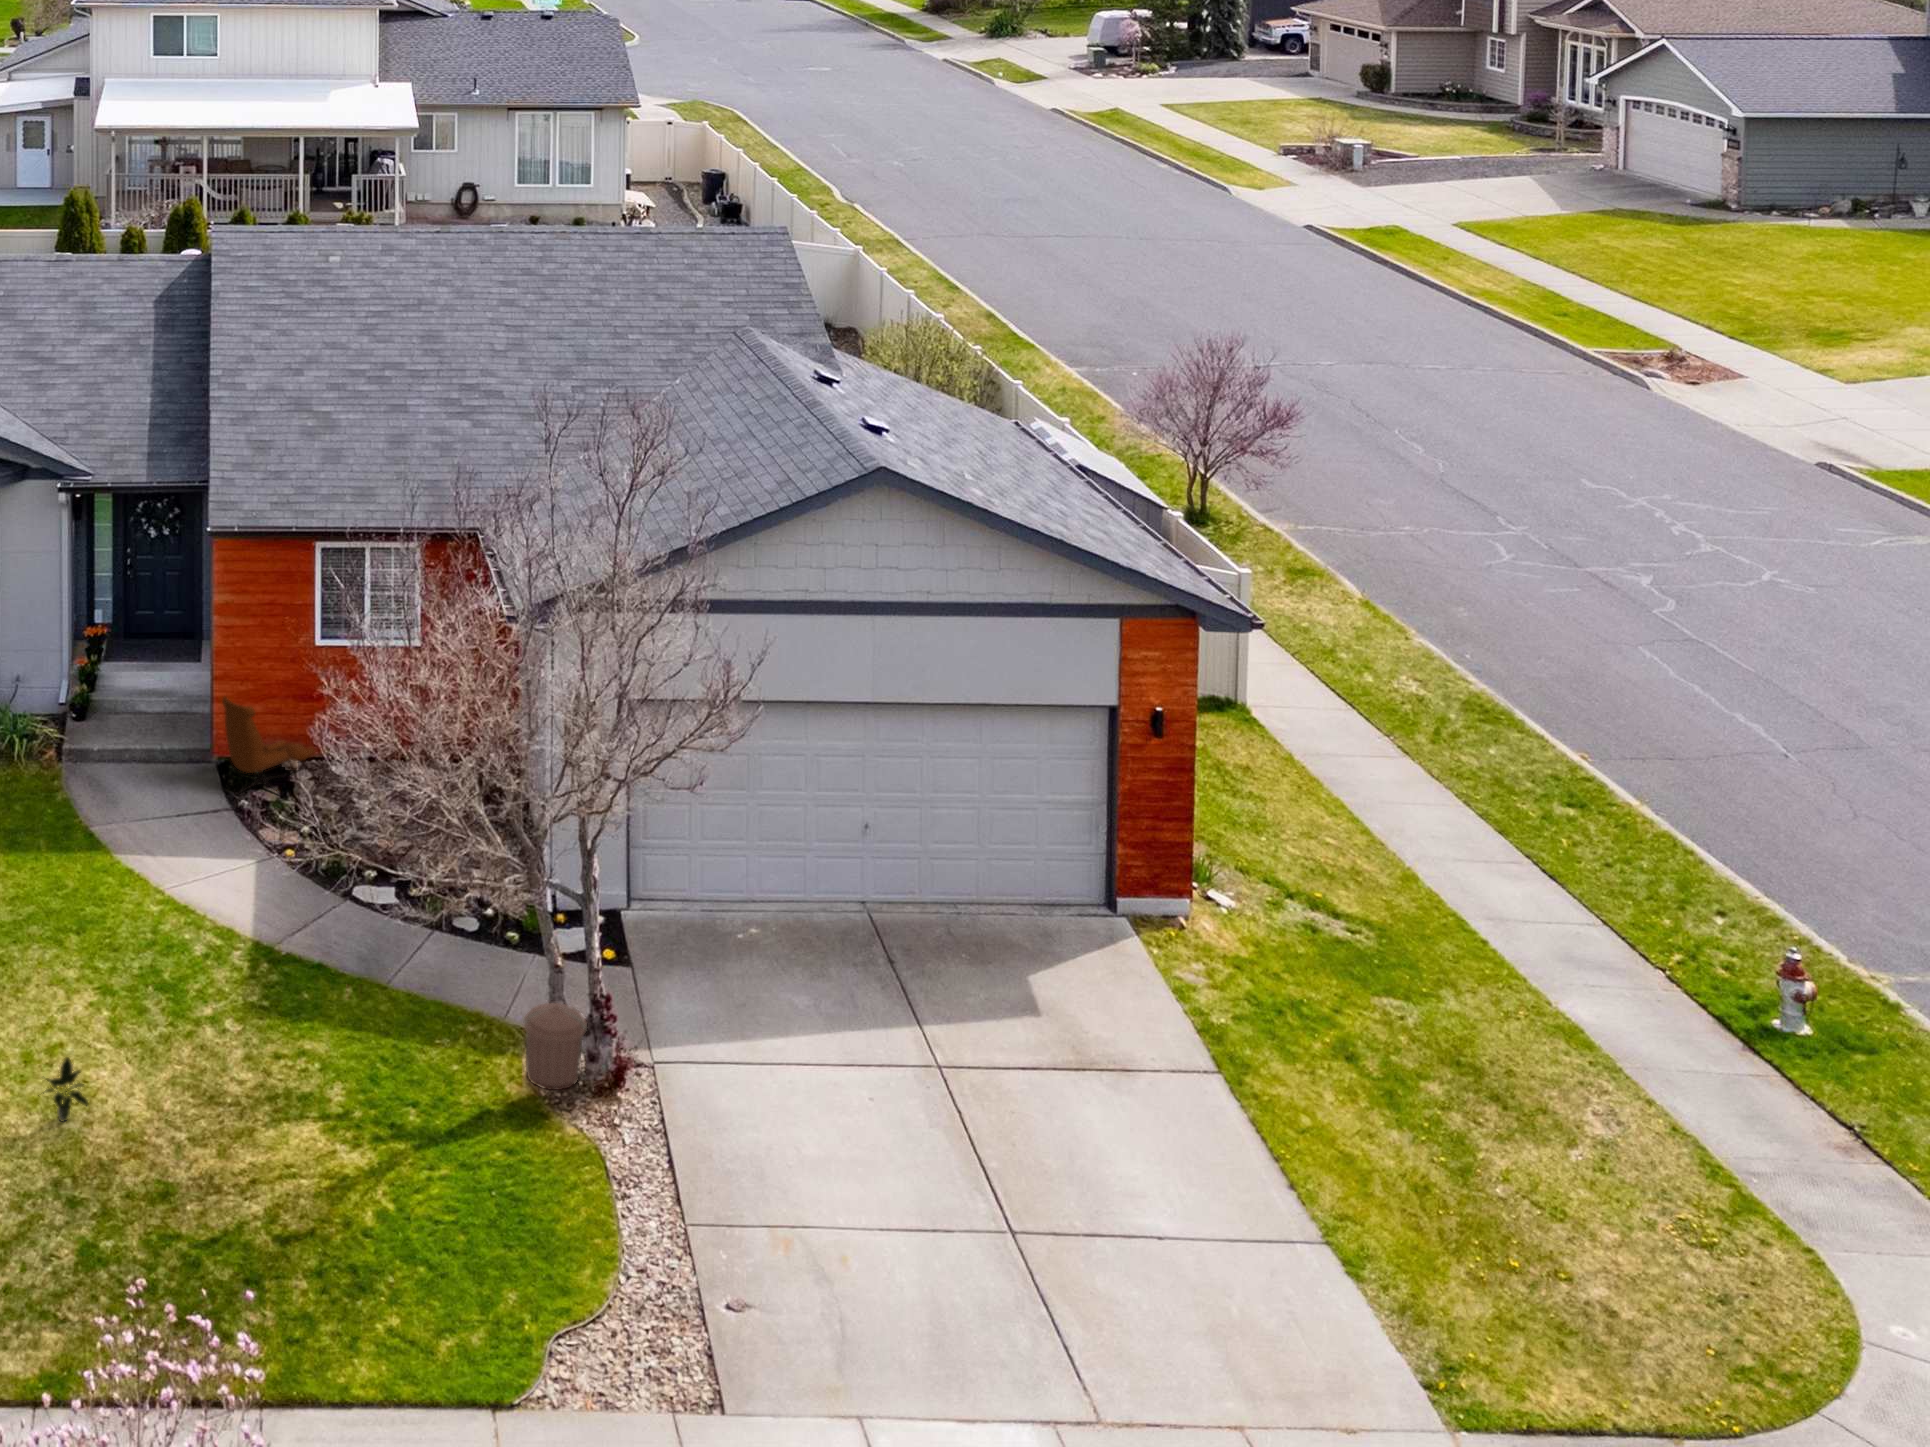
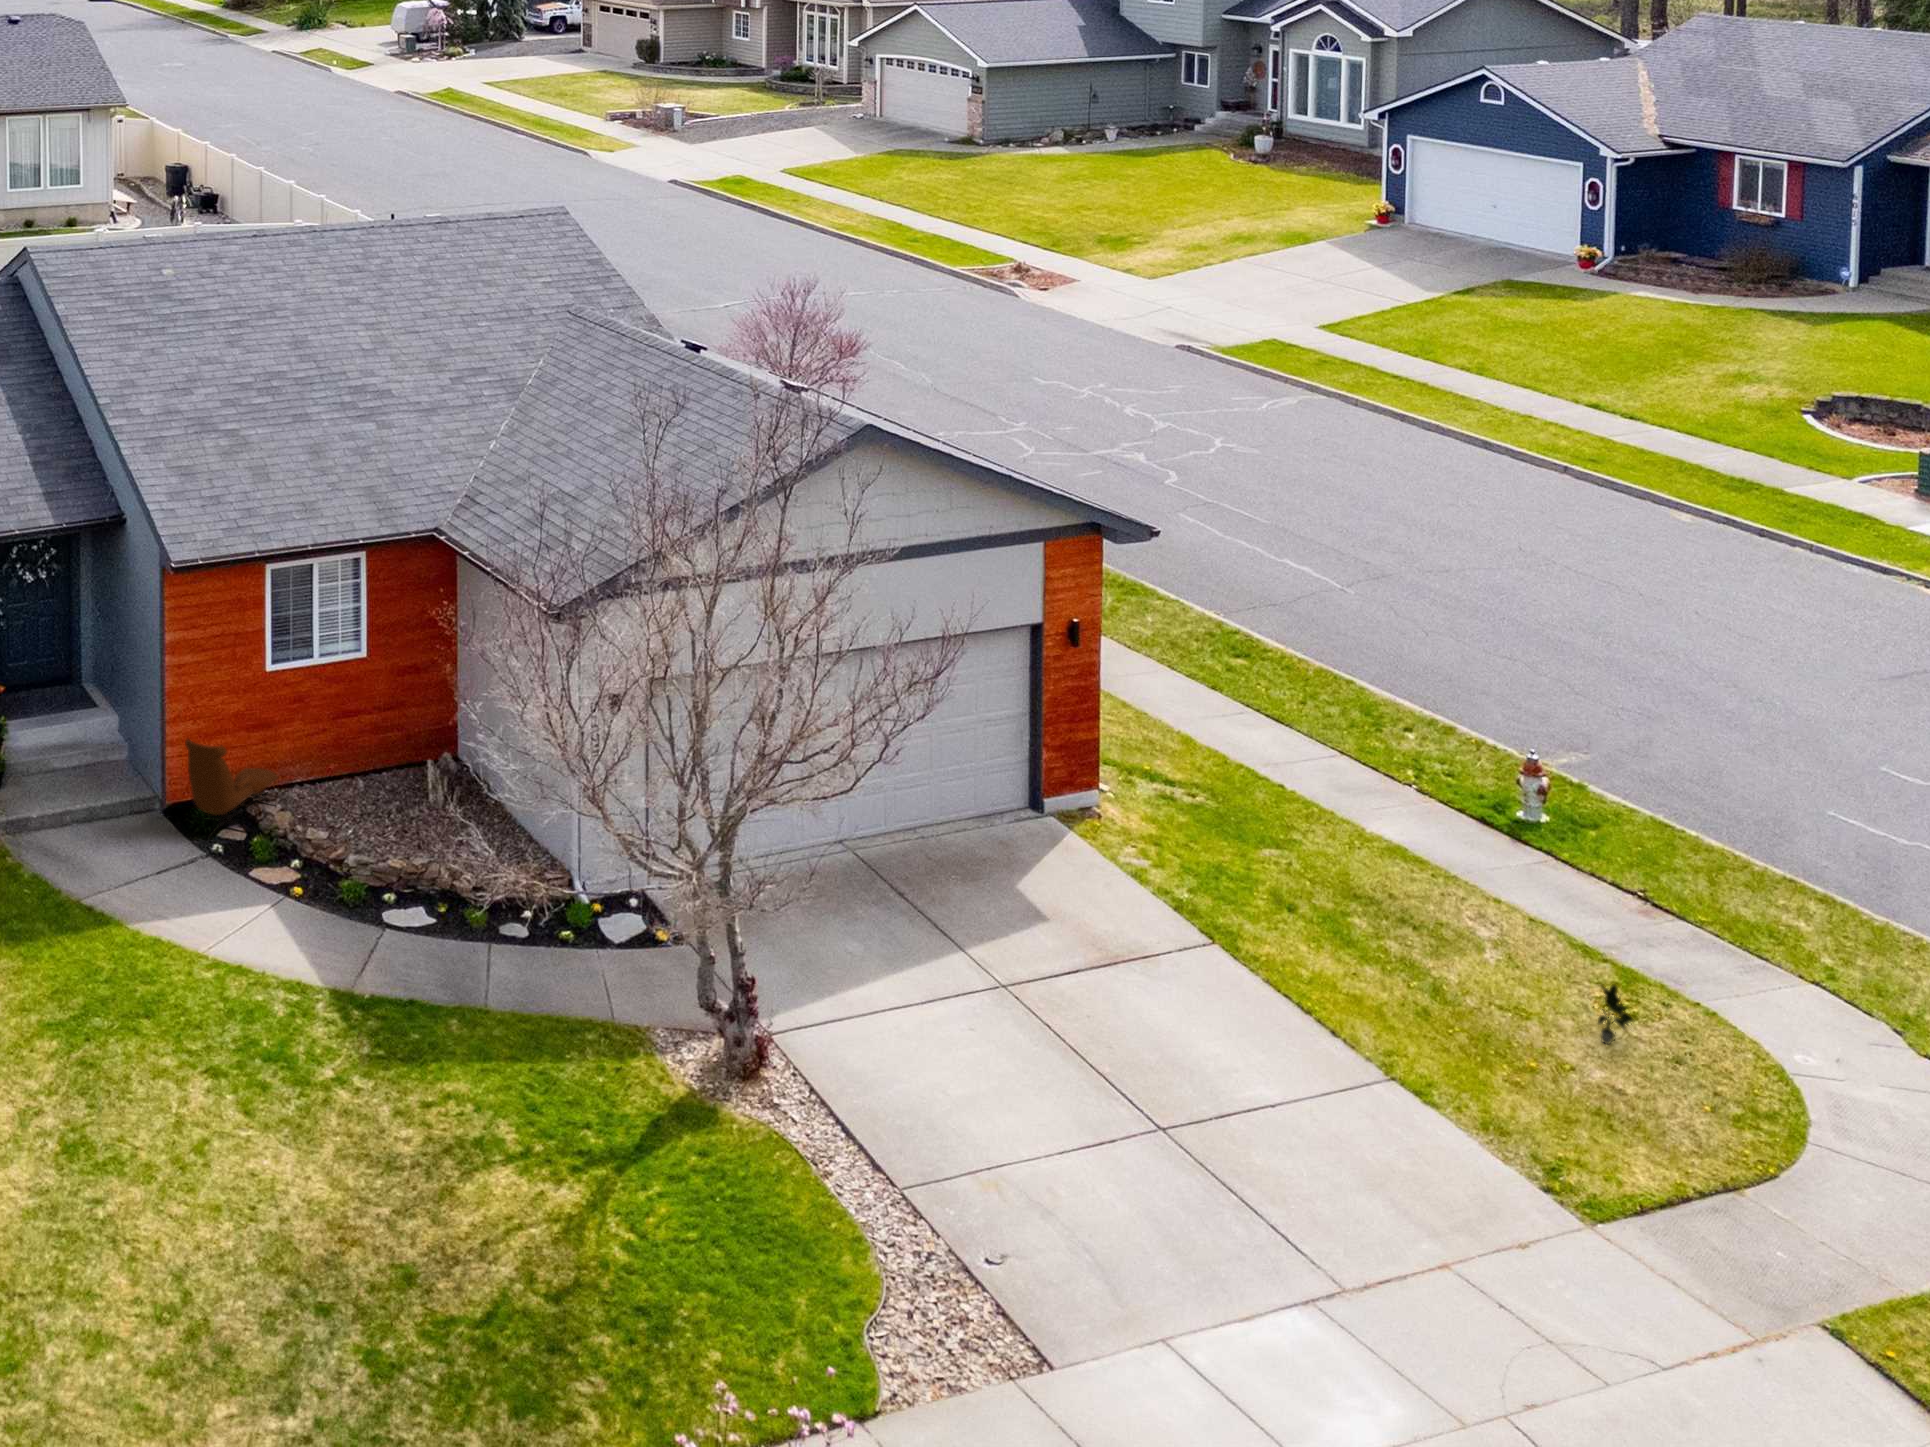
trash can: present [523,1003,587,1090] -> none [663,996,727,1084]
potted plant: present [38,1057,88,1121] -> present [1598,985,1633,1044]

